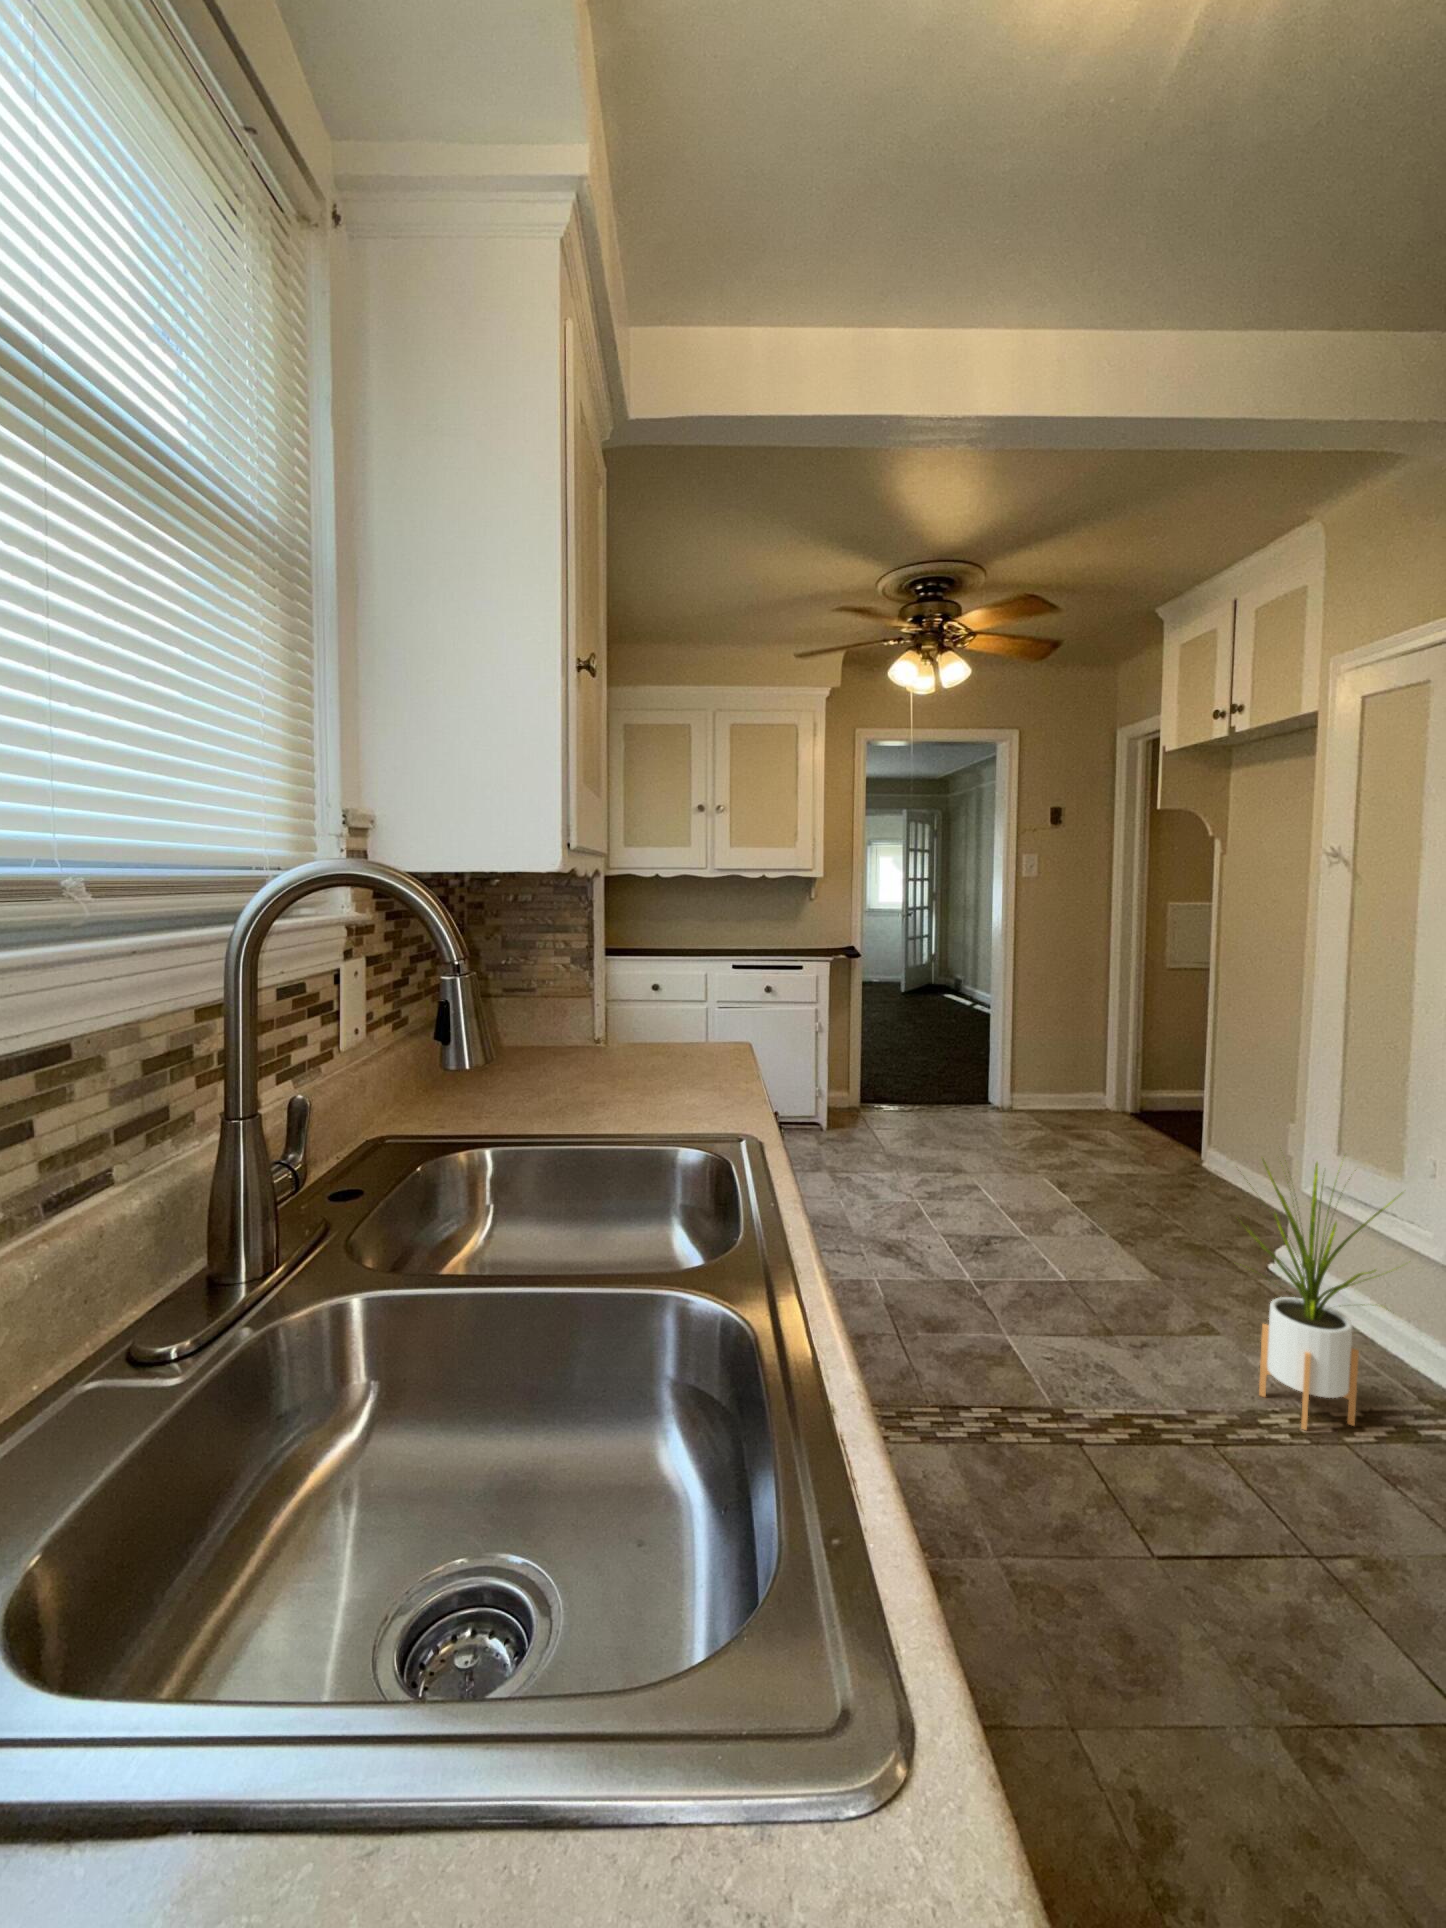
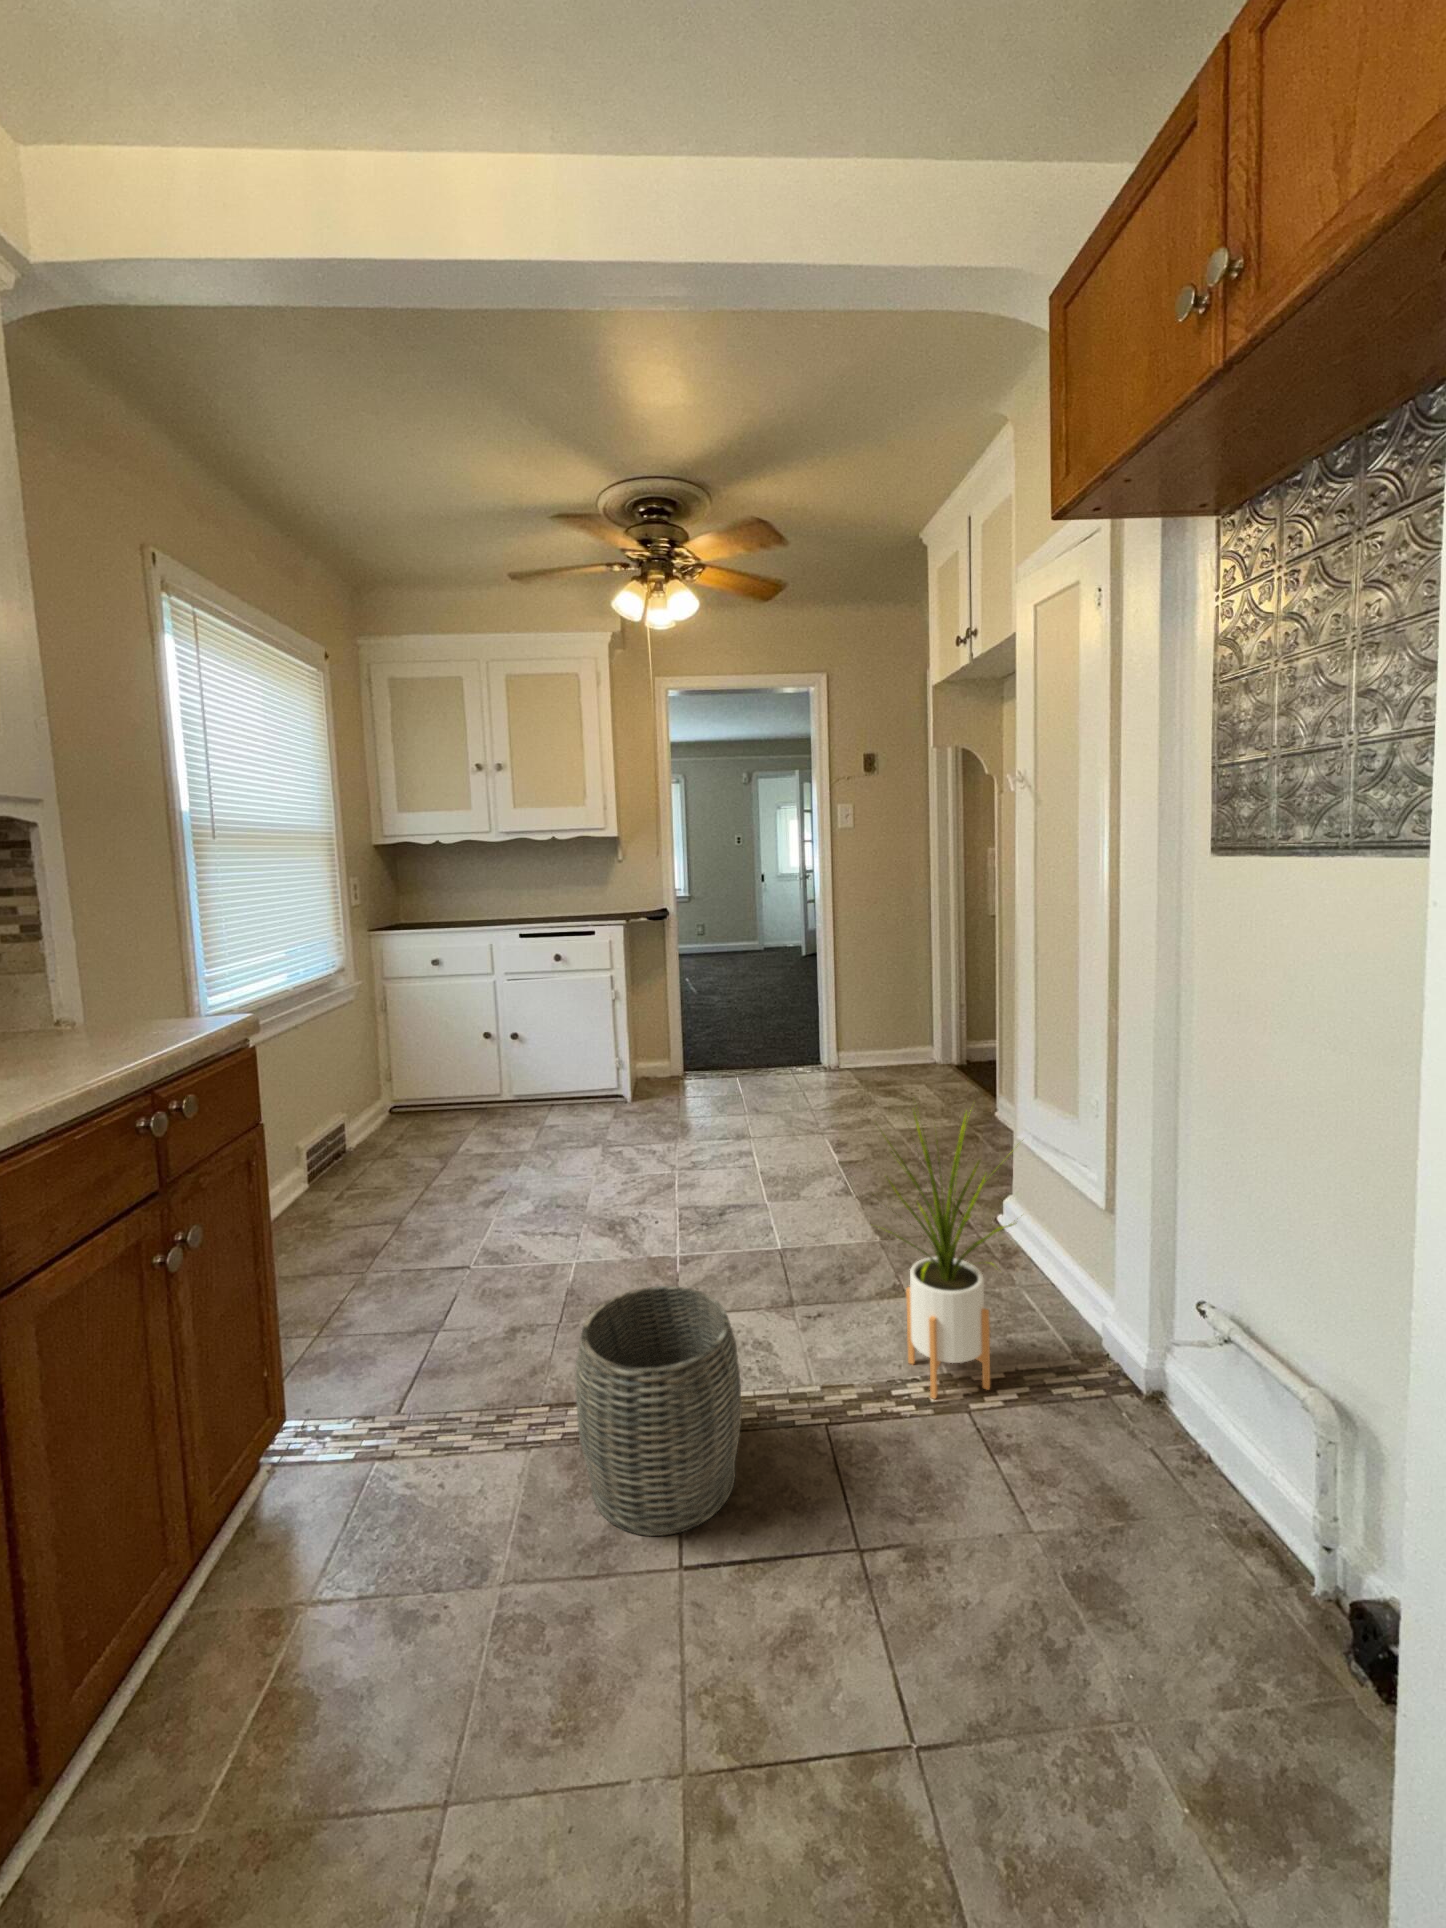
woven basket: none [1013,1305,1176,1531] -> present [576,1286,742,1536]

